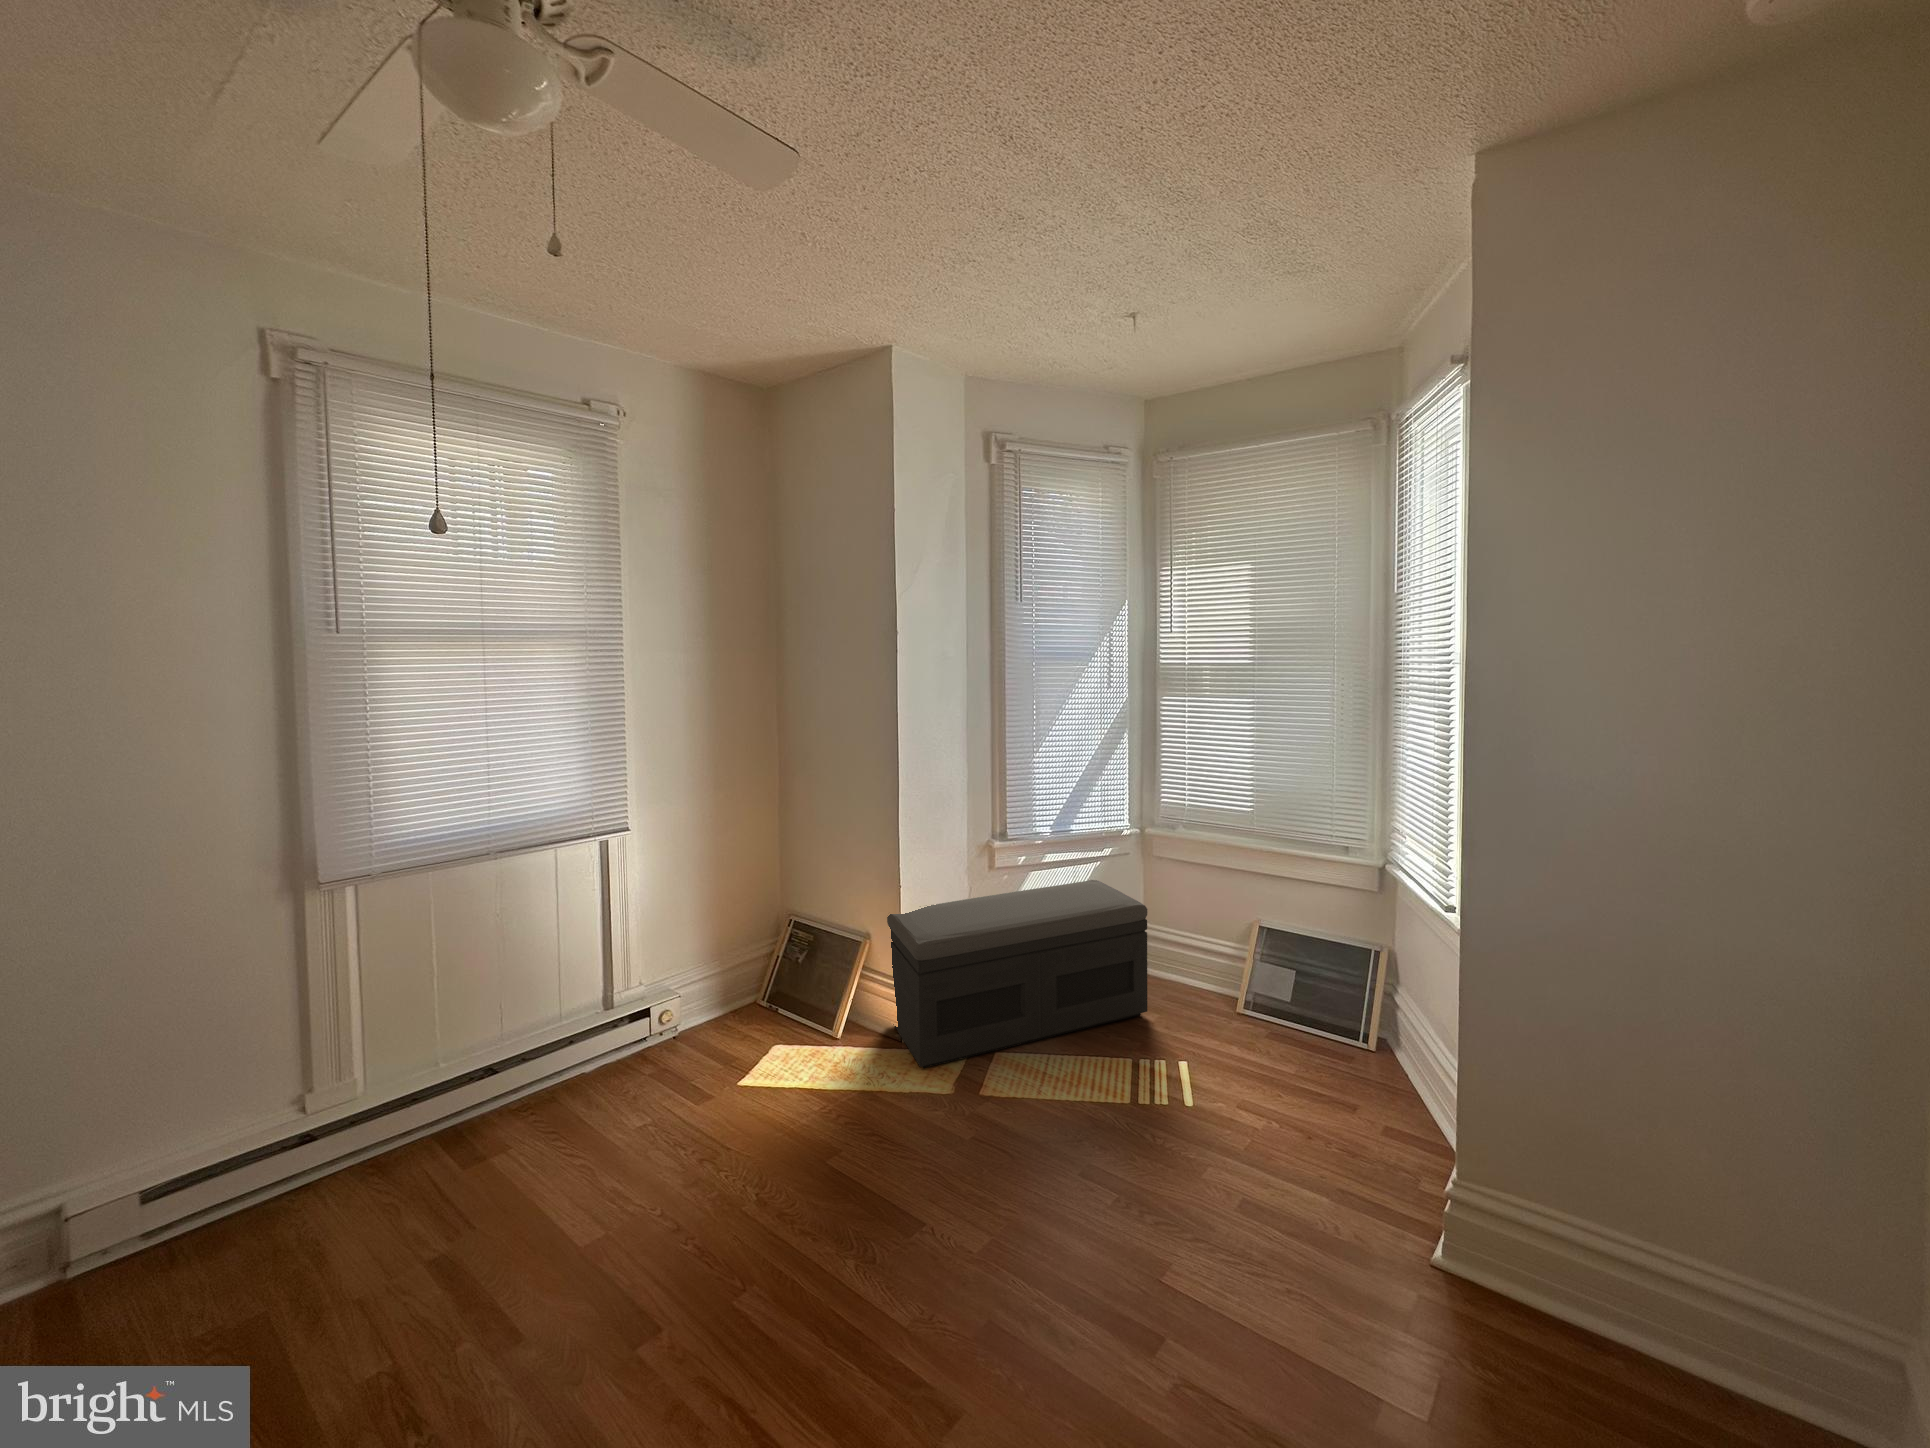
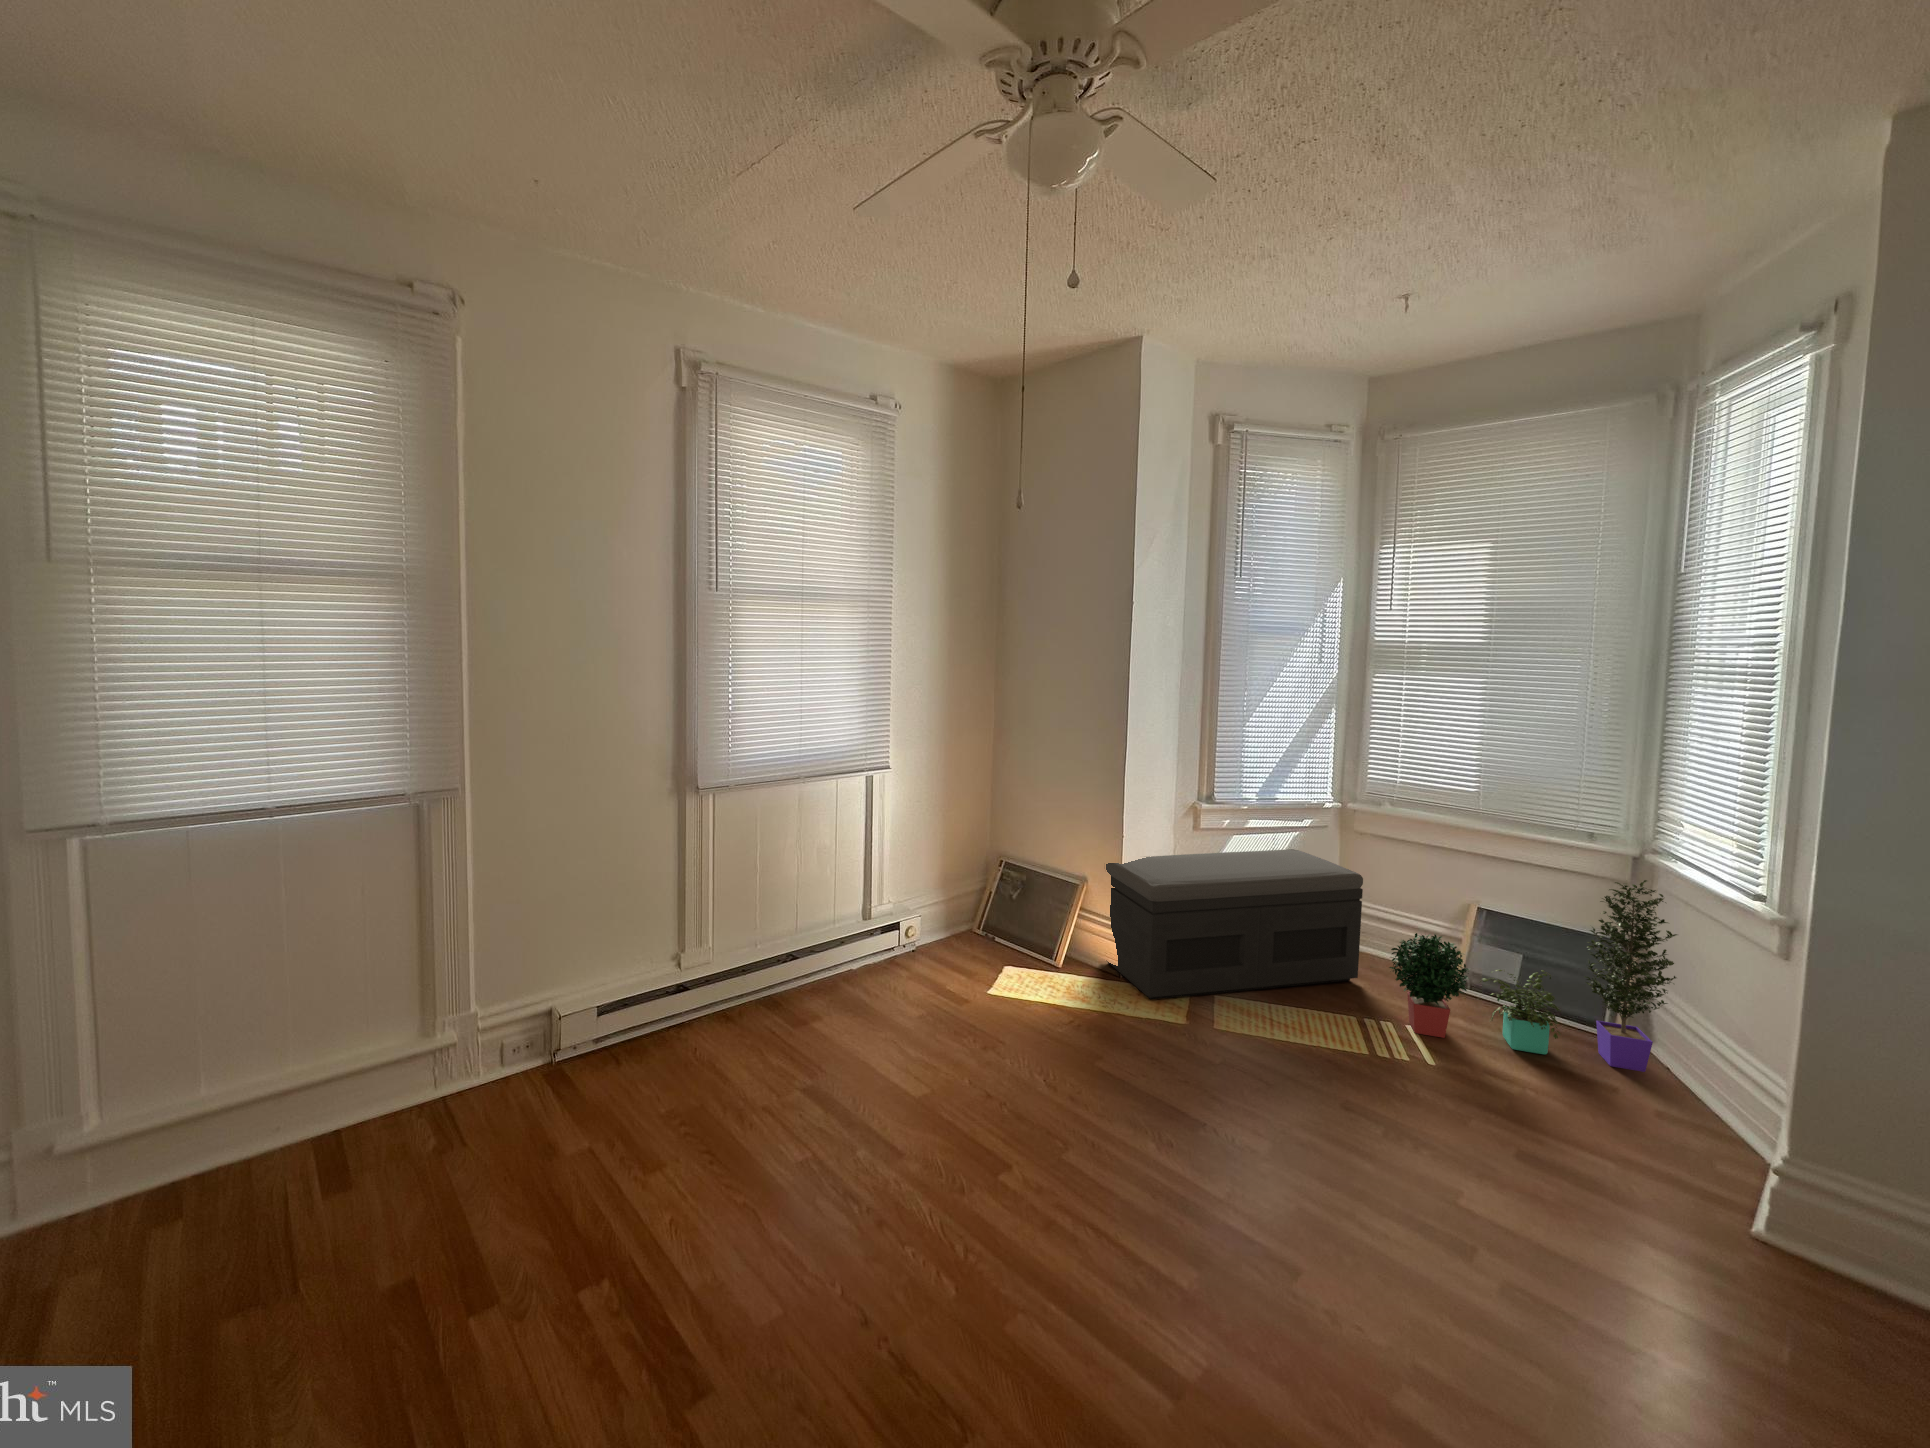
potted plant: none [1160,896,1407,1088] -> present [1389,880,1677,1072]

